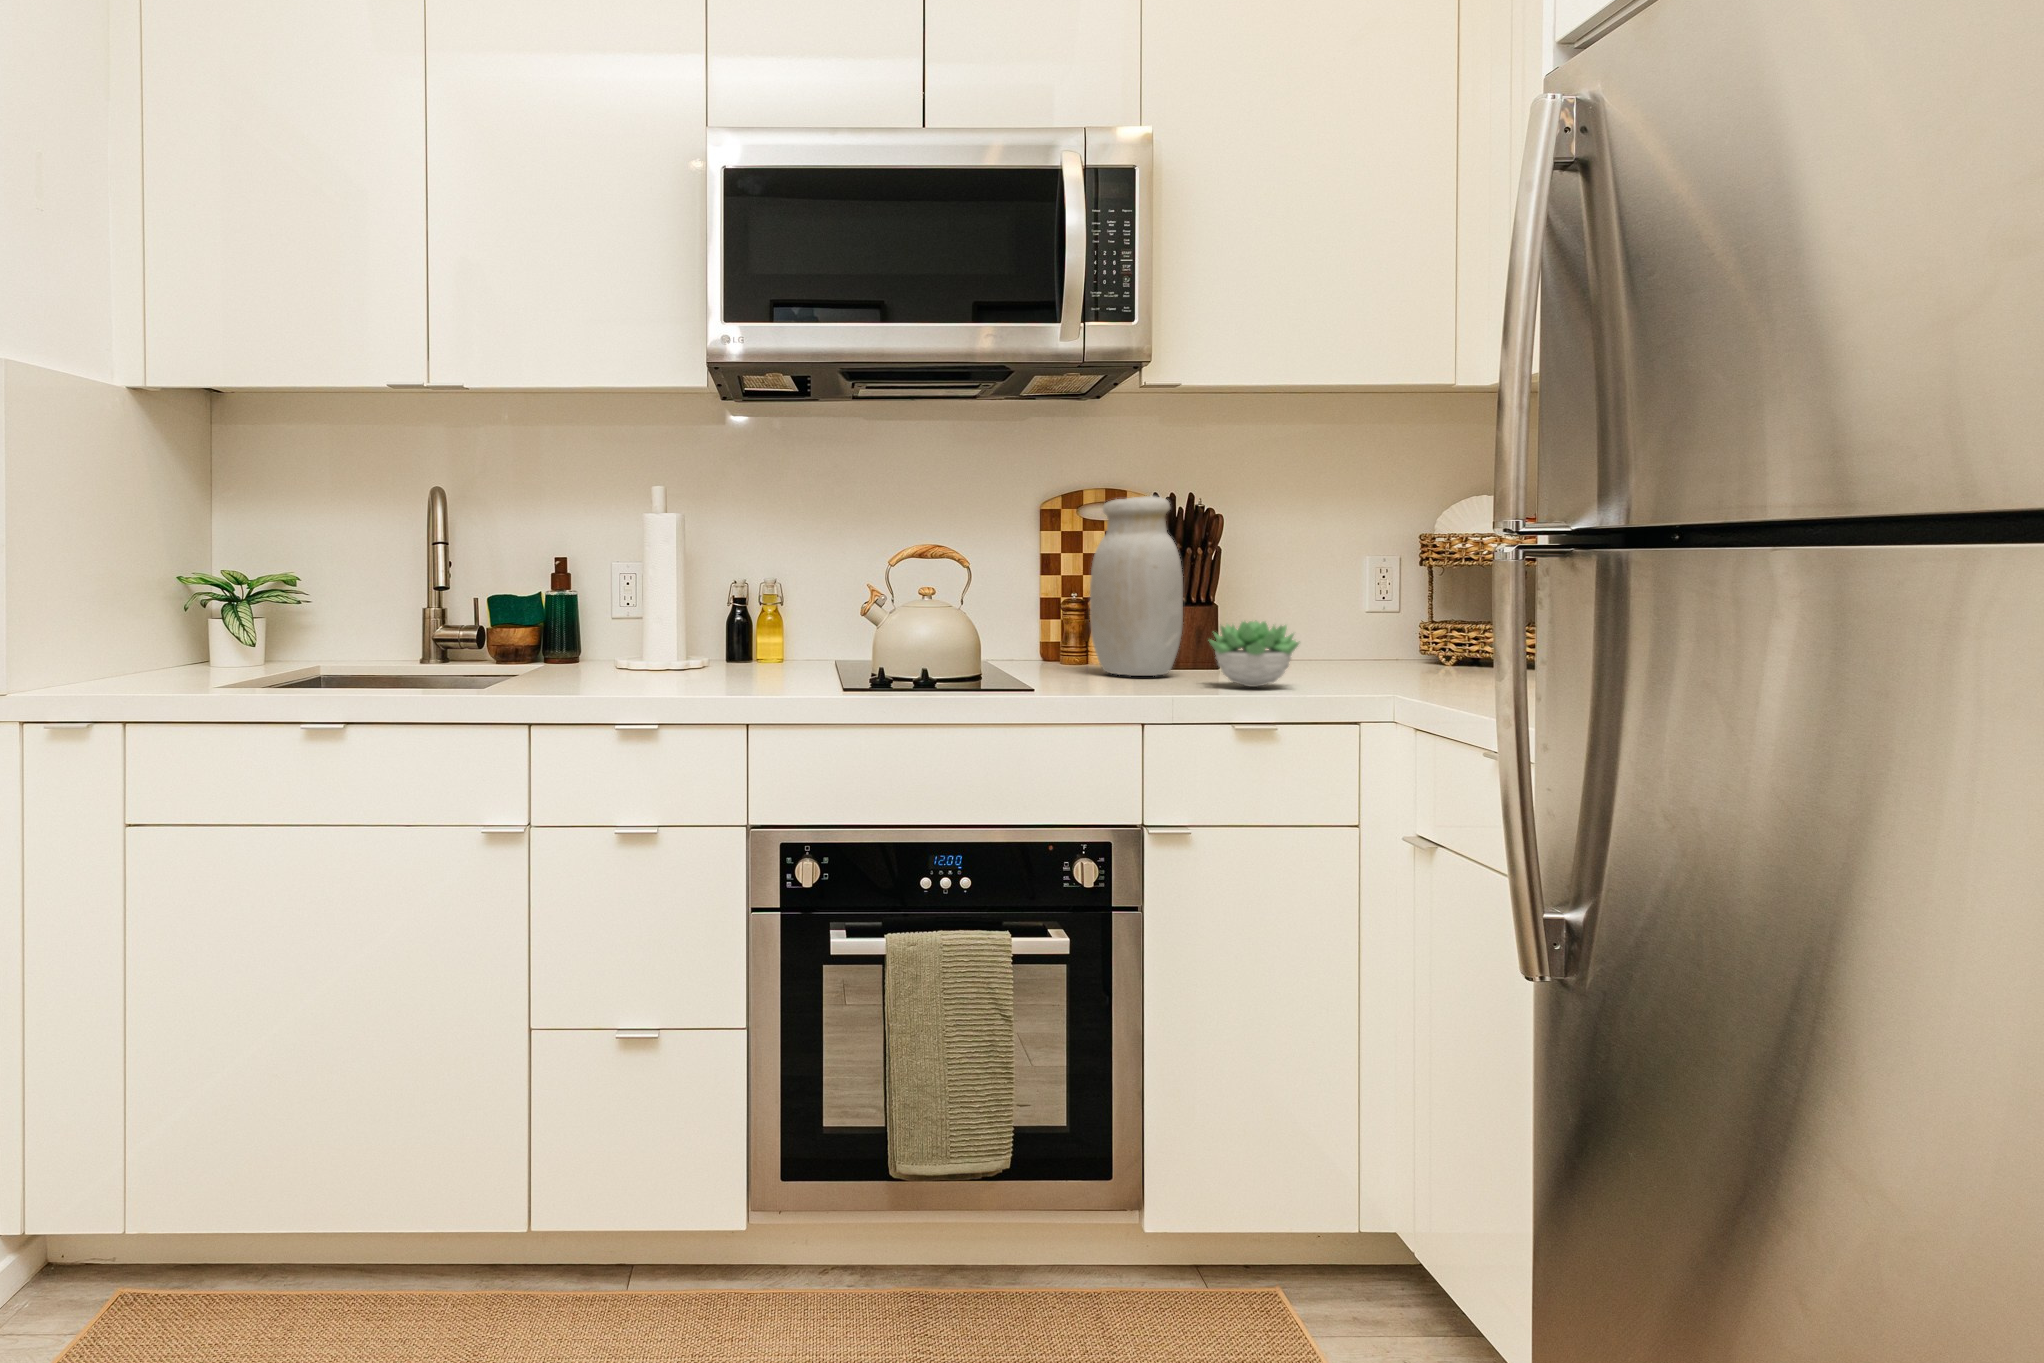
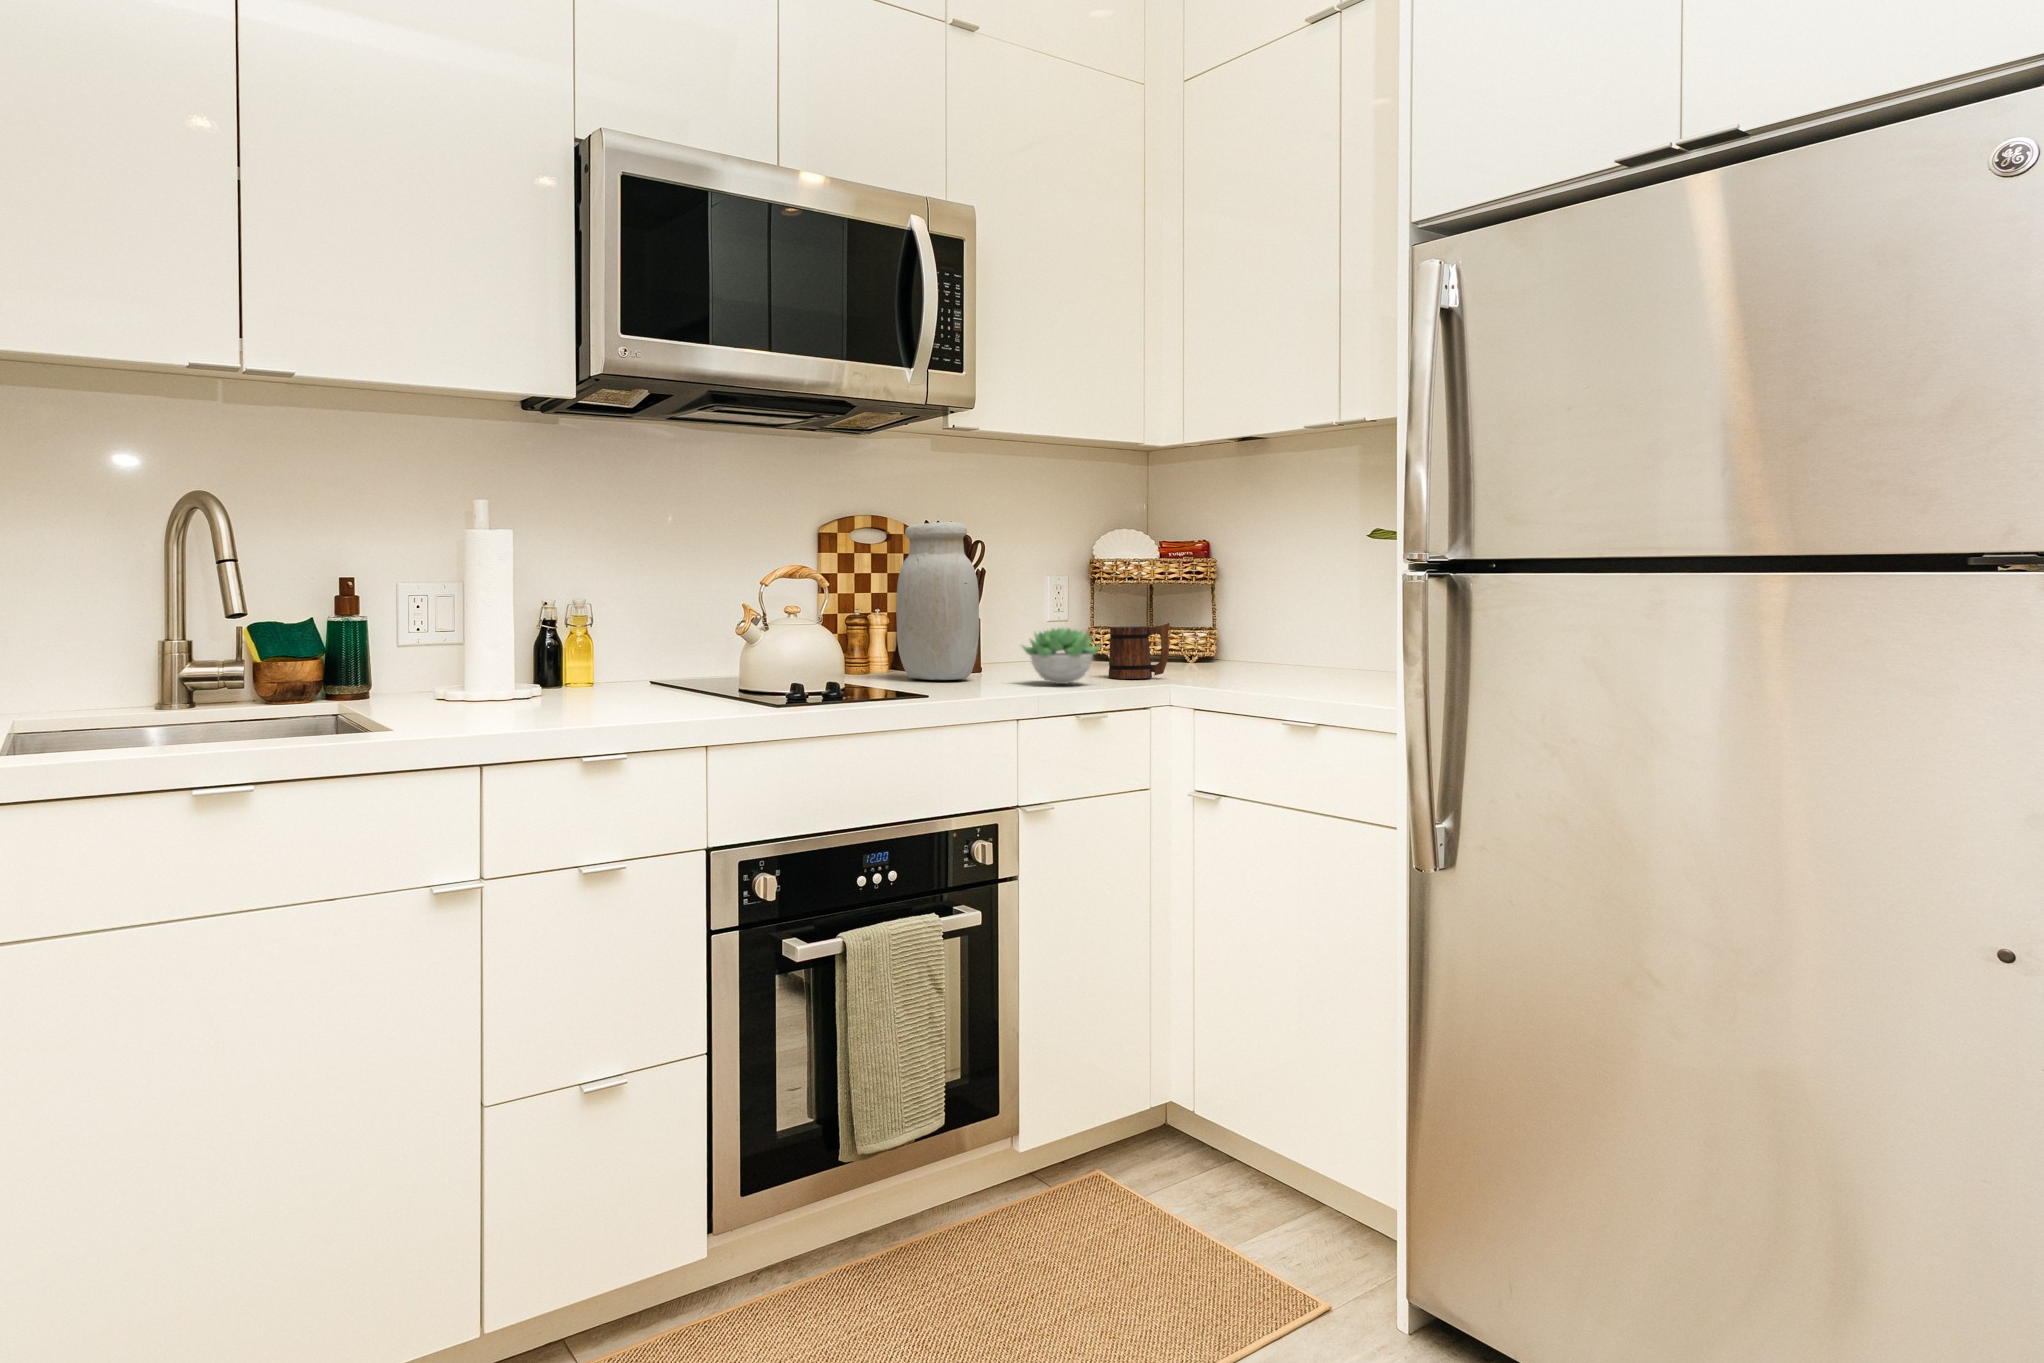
mug: none [1349,618,1426,685] -> present [1109,623,1170,679]

